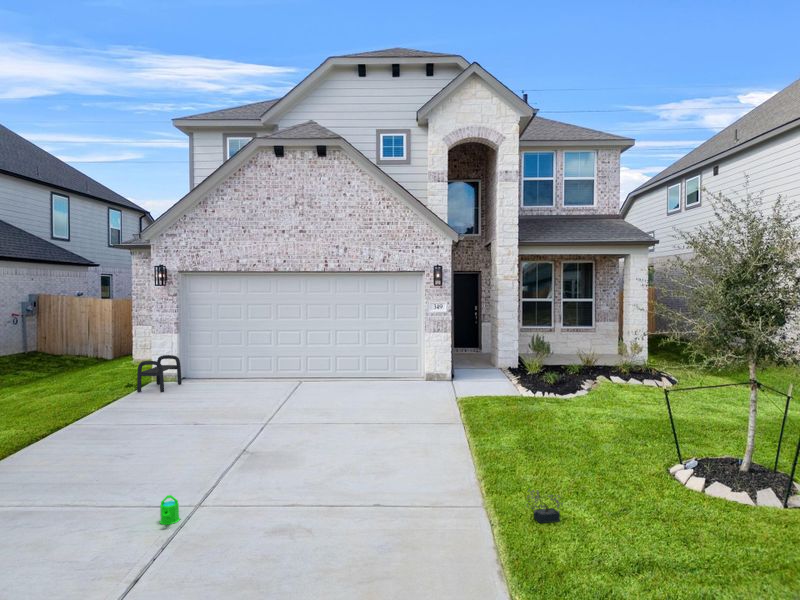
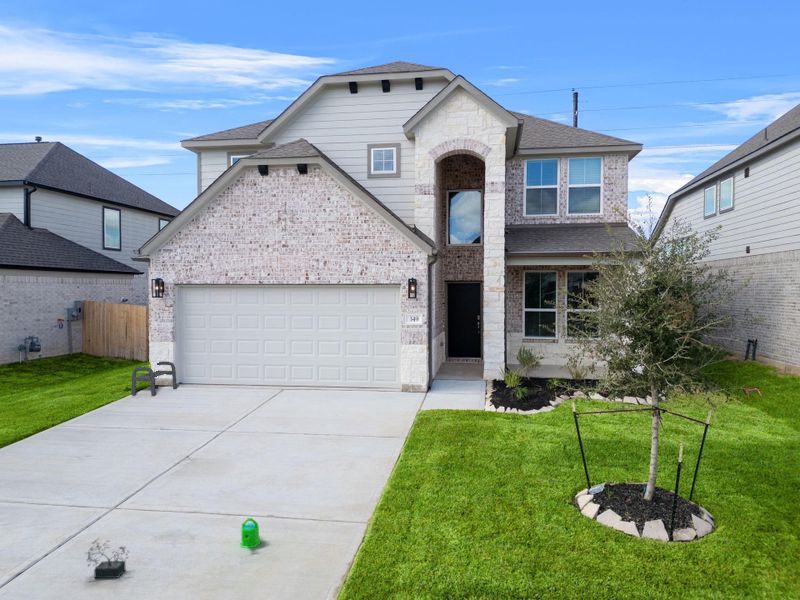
decorative plant: present [527,490,563,523] -> present [87,540,129,578]
watering can: present [159,495,180,525] -> present [240,518,260,548]

